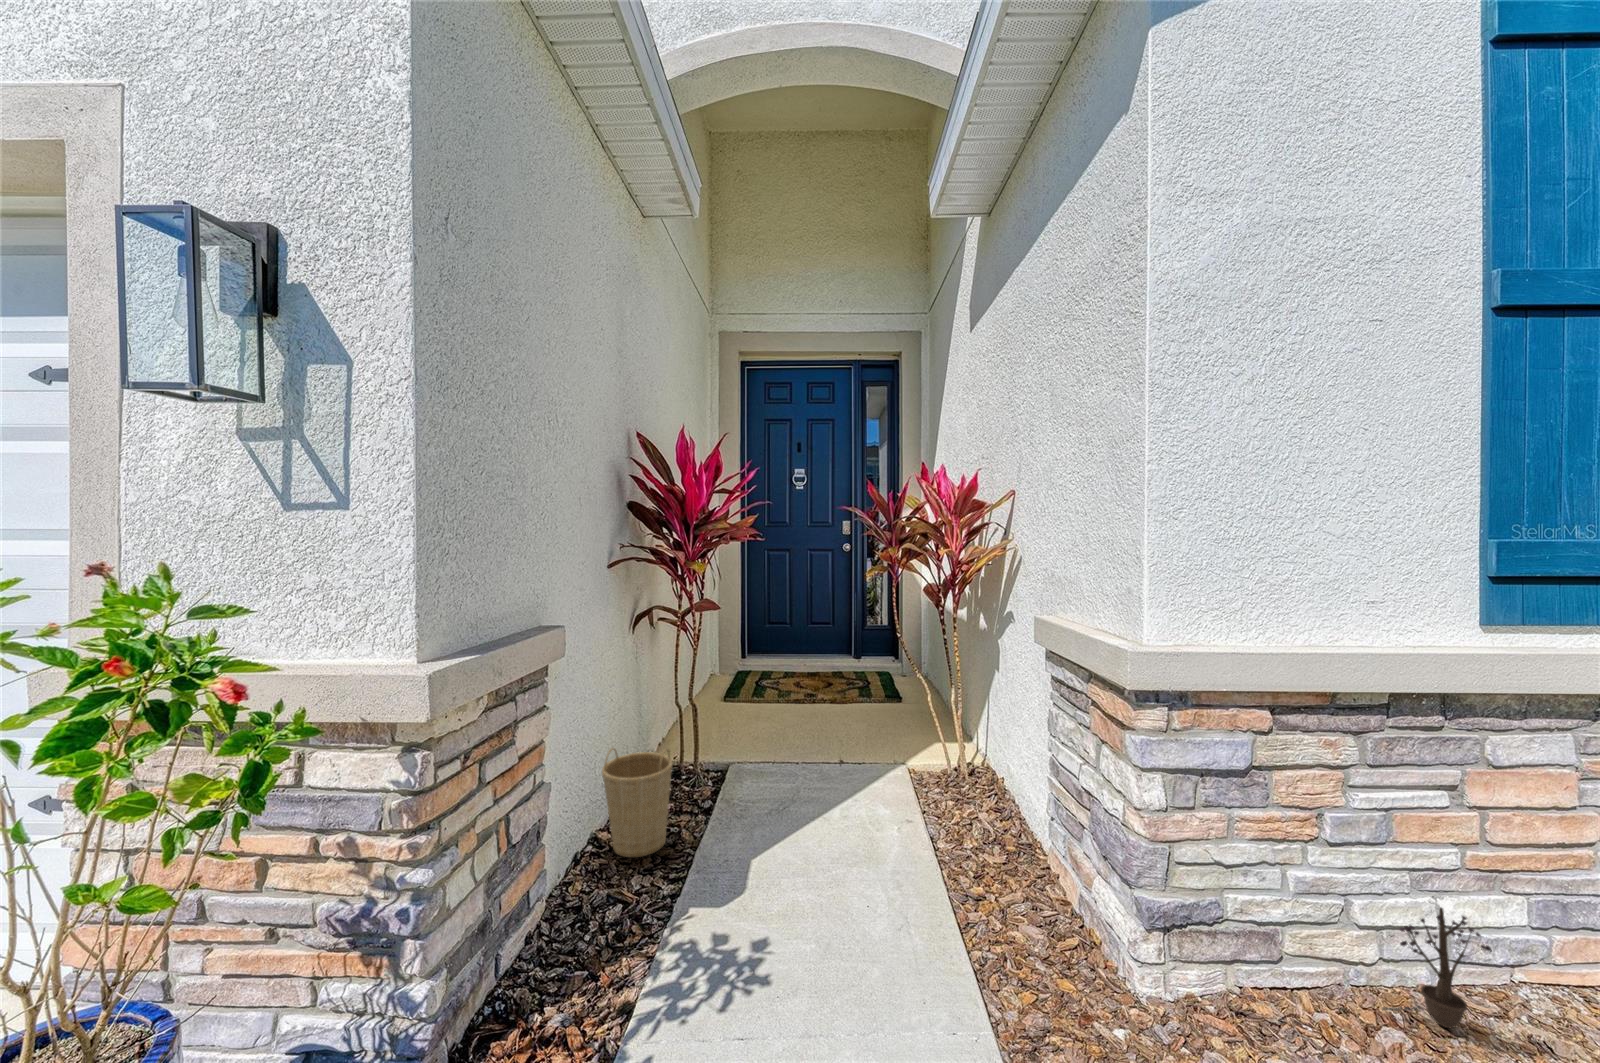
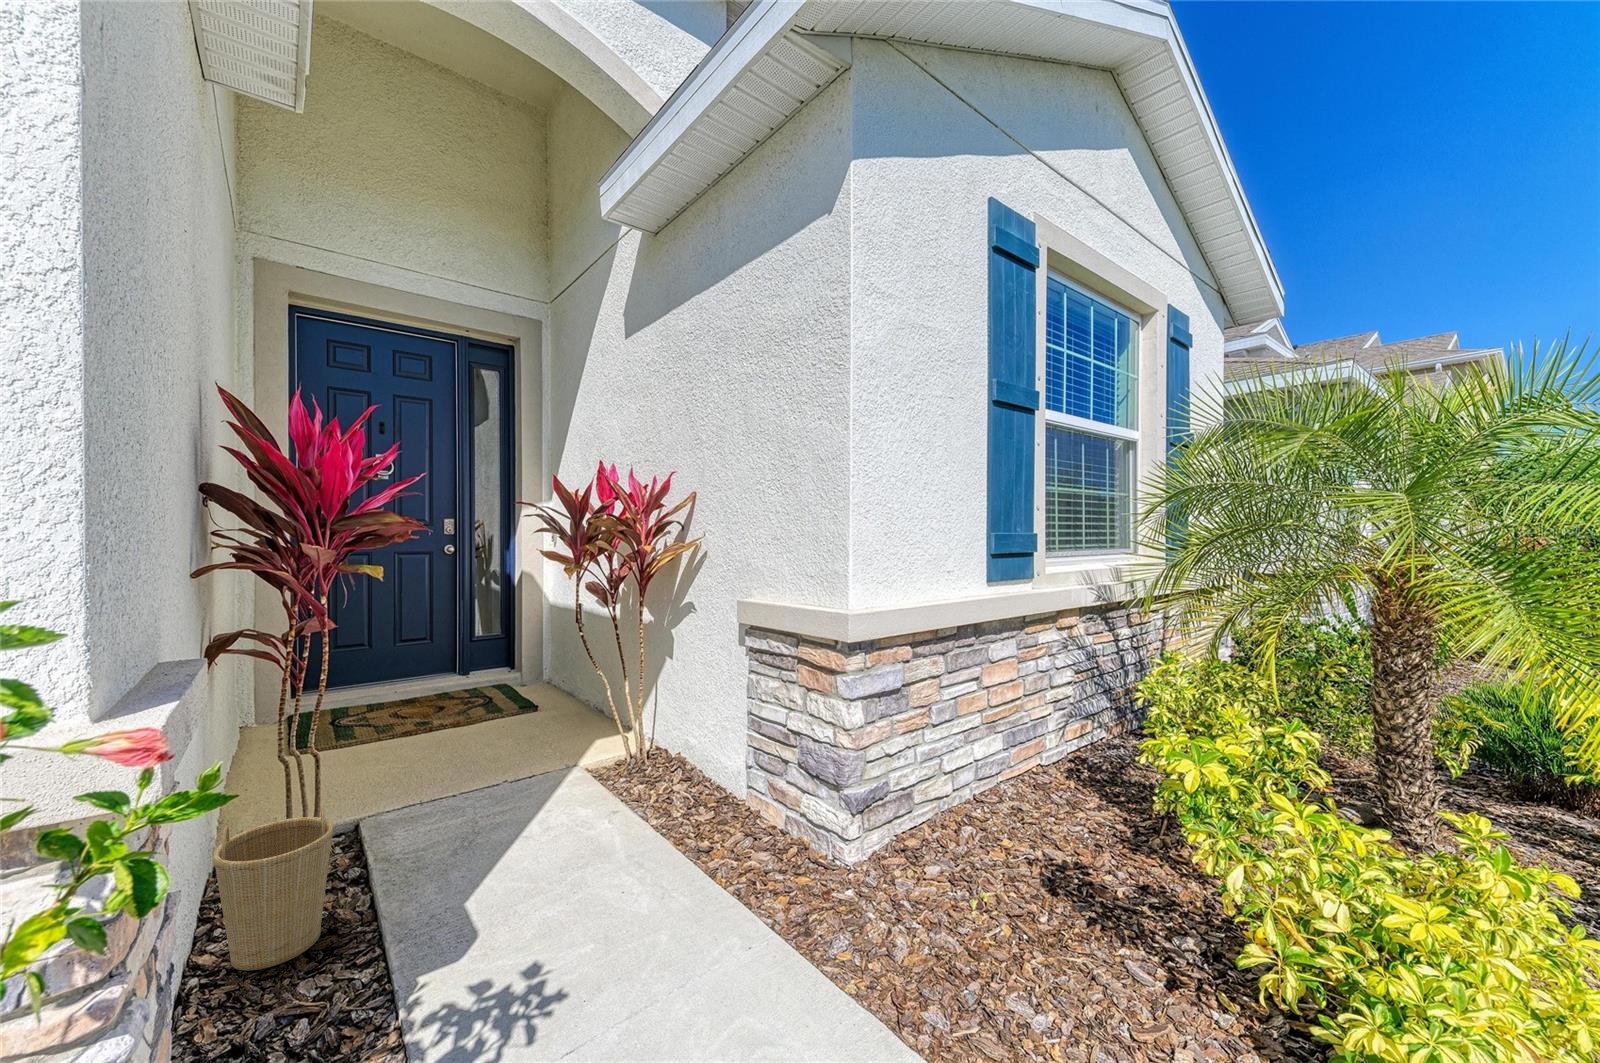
decorative plant: present [1382,907,1492,1028] -> none [959,748,1000,821]

